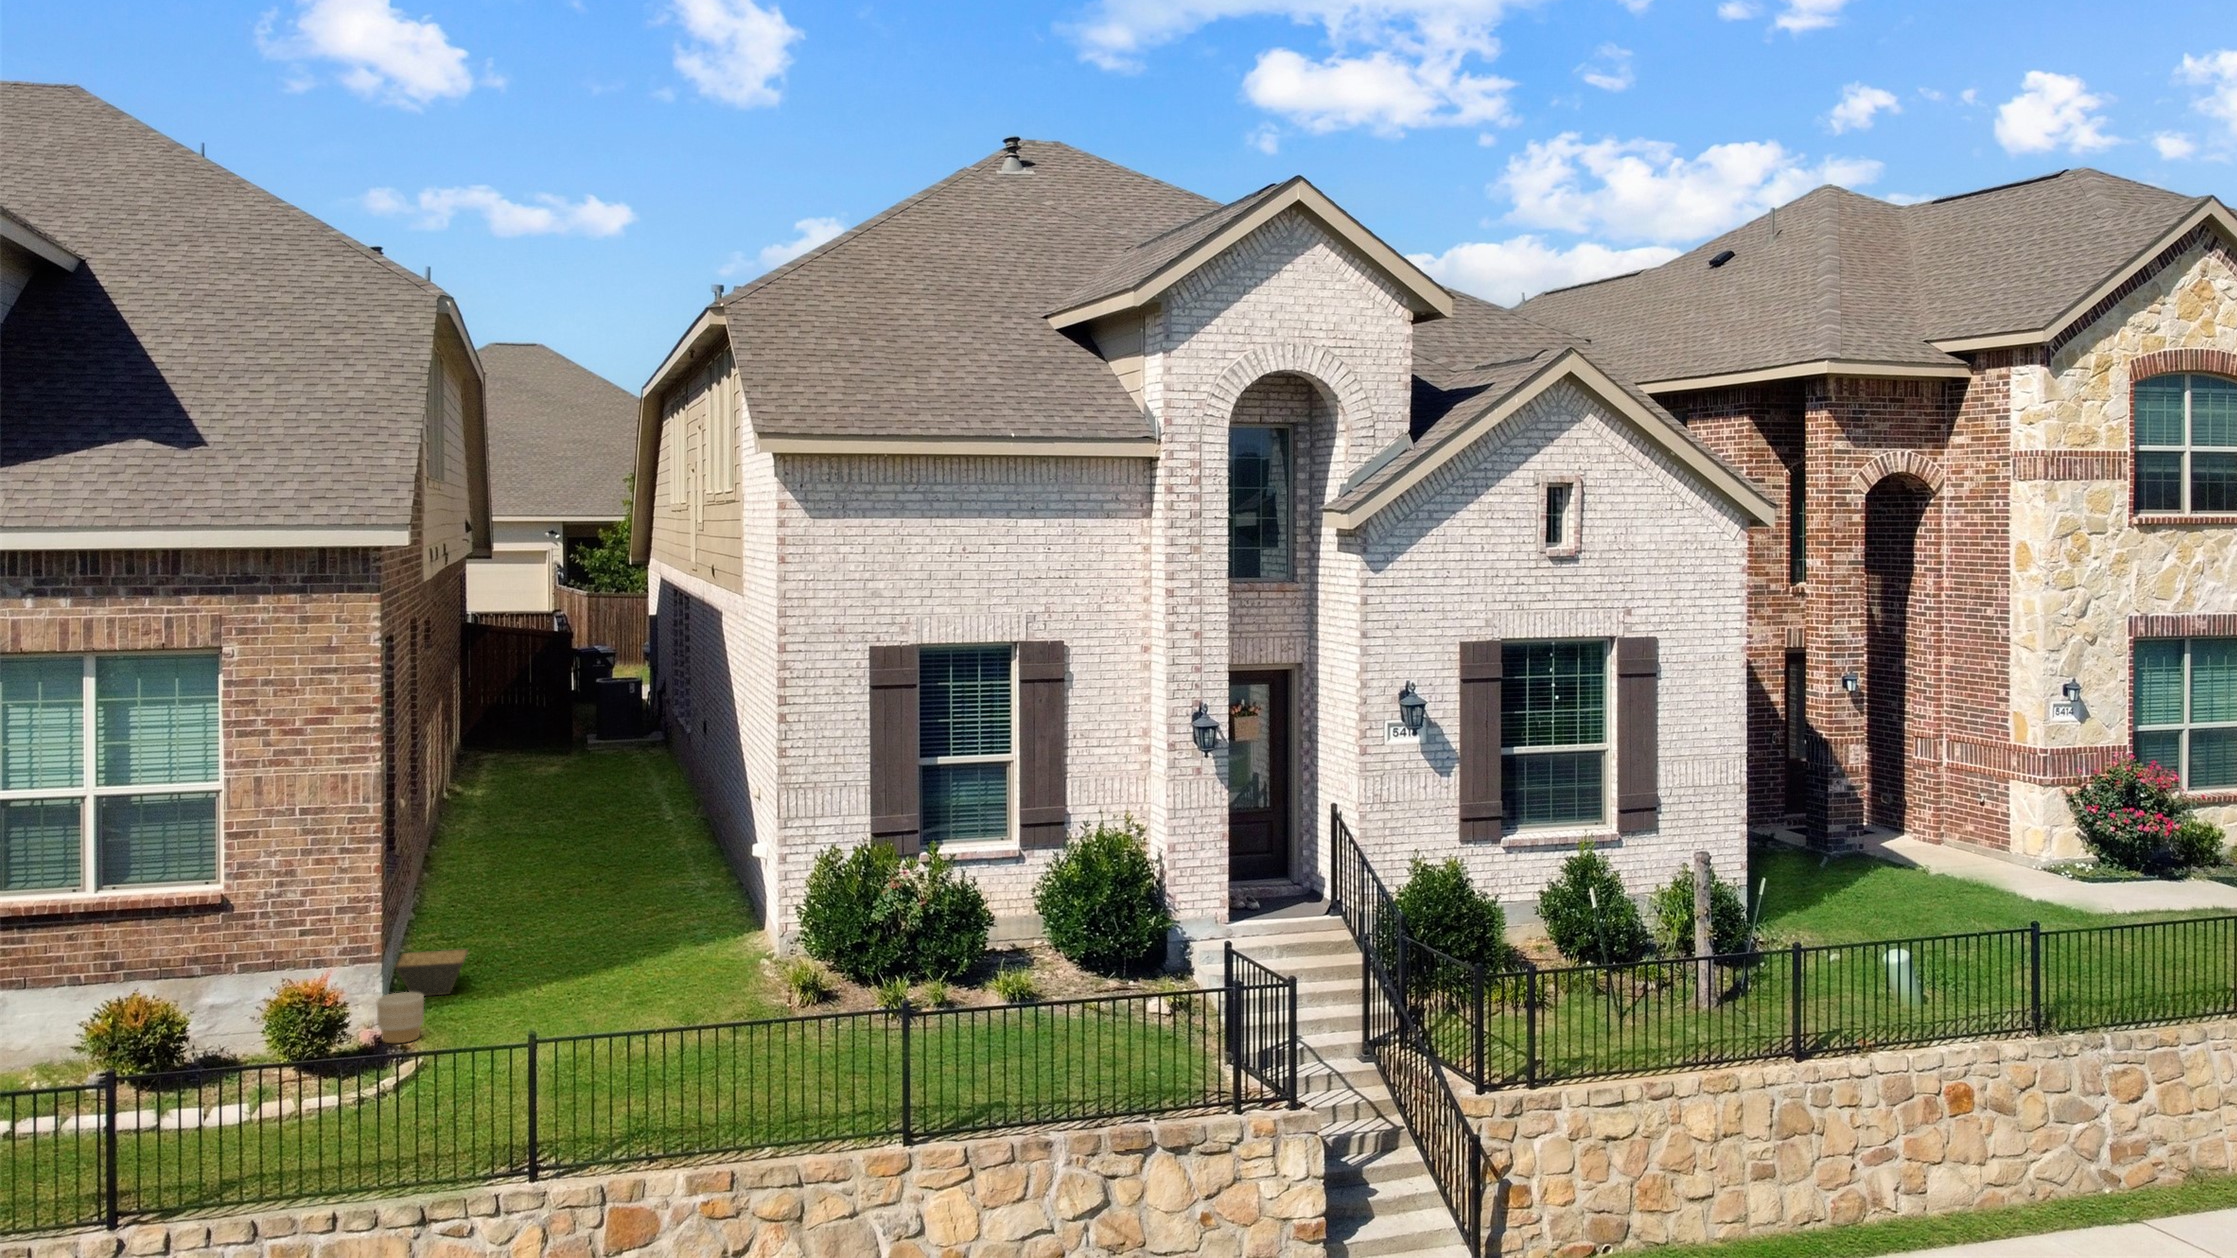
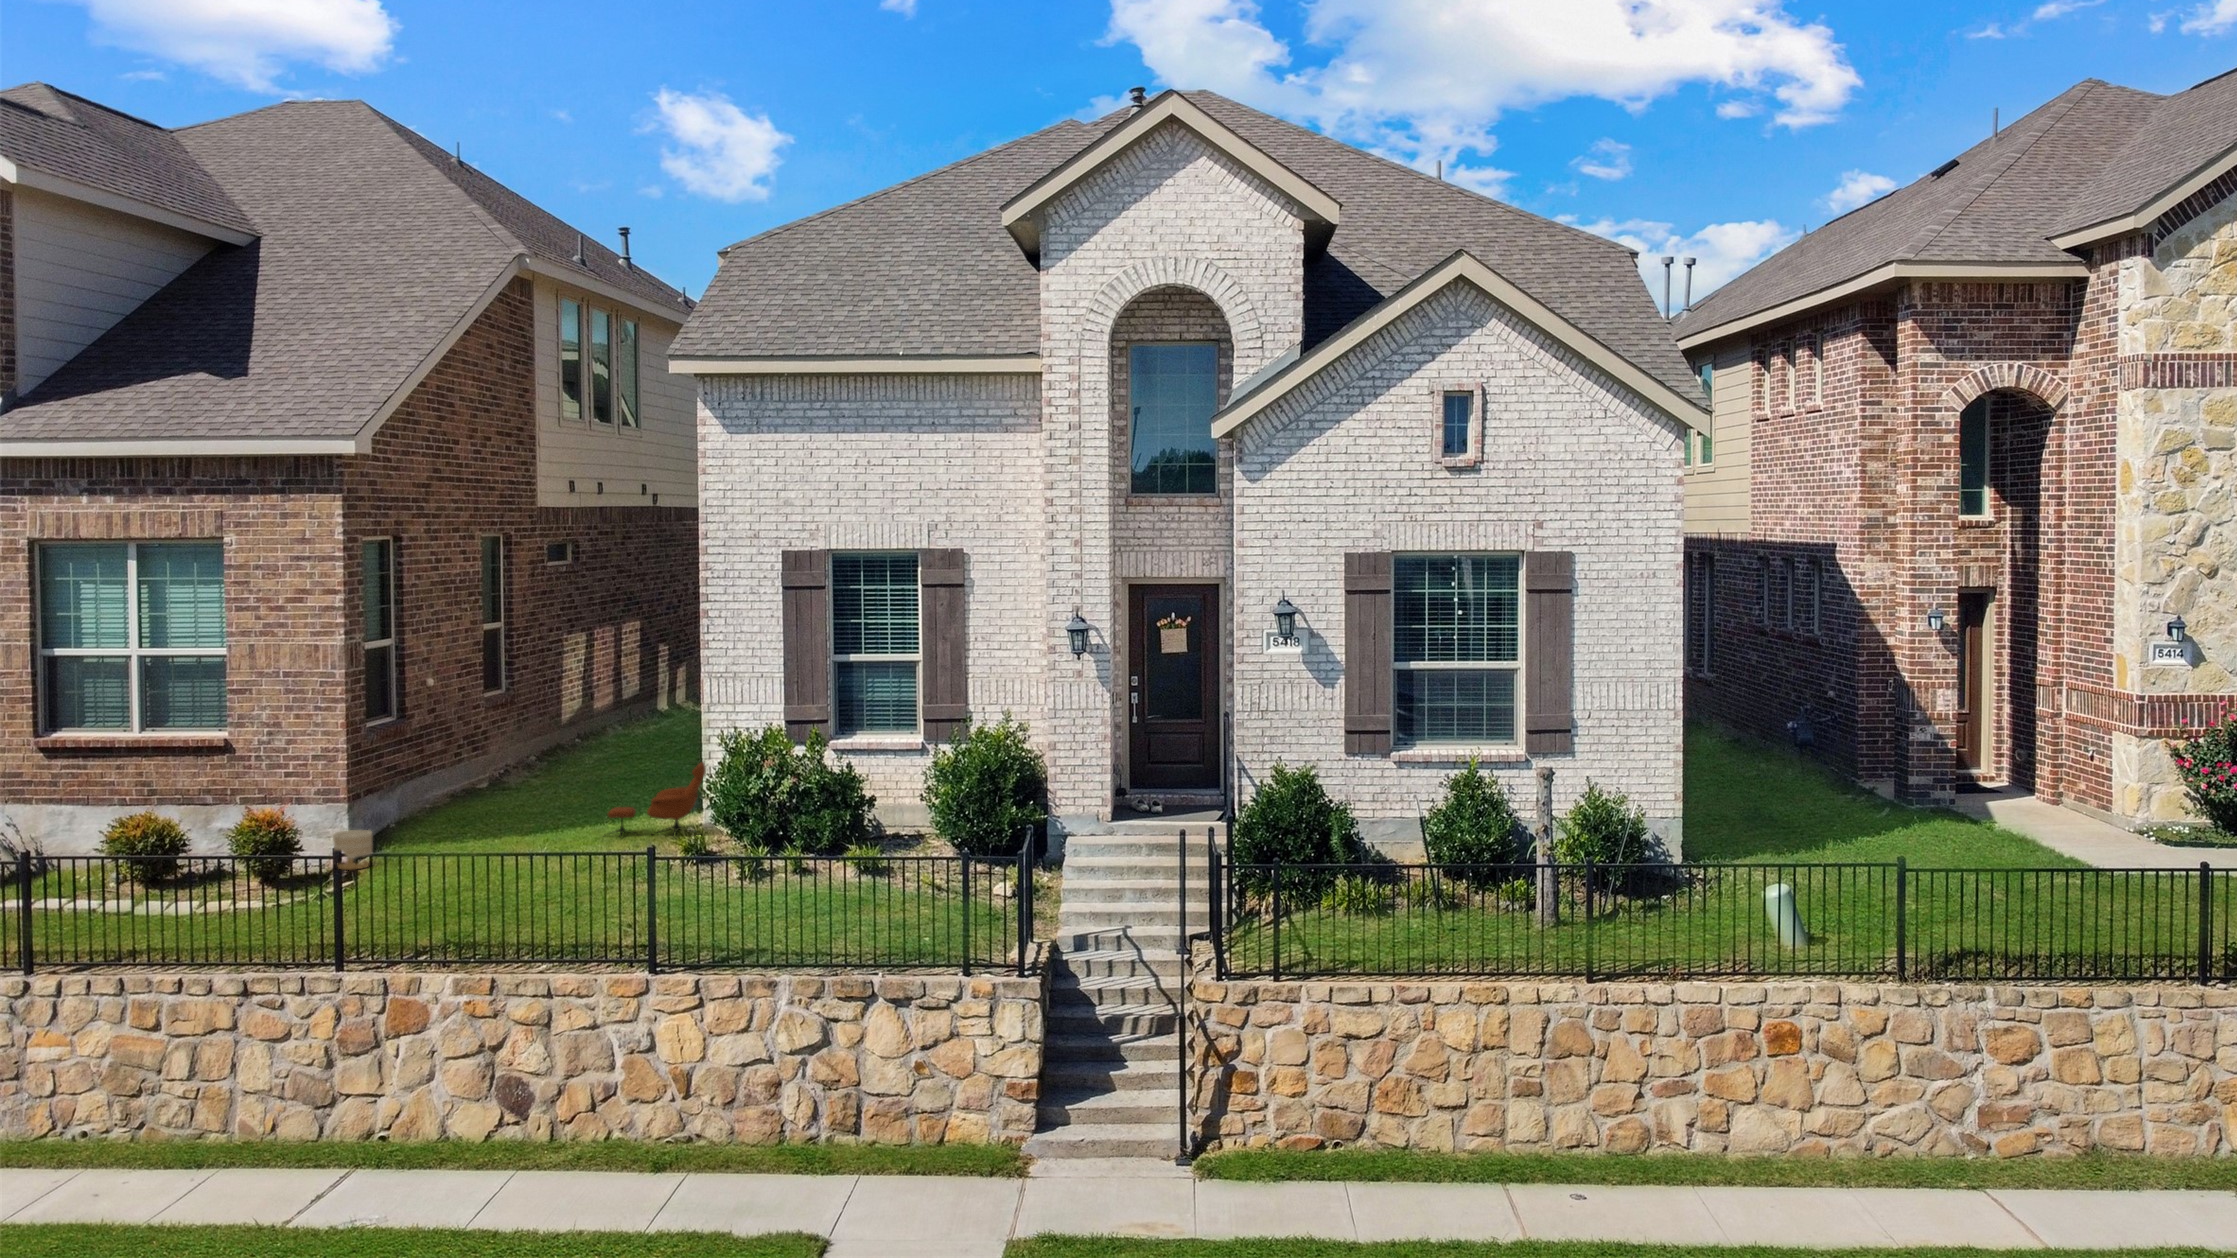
lounge chair: none [655,882,772,977] -> present [608,762,706,836]
basket: present [395,949,468,996] -> none [382,804,457,840]

